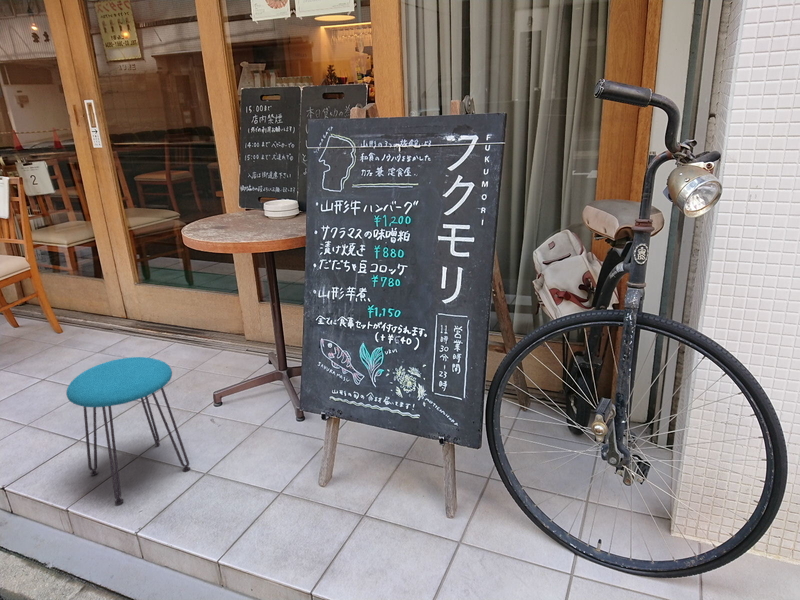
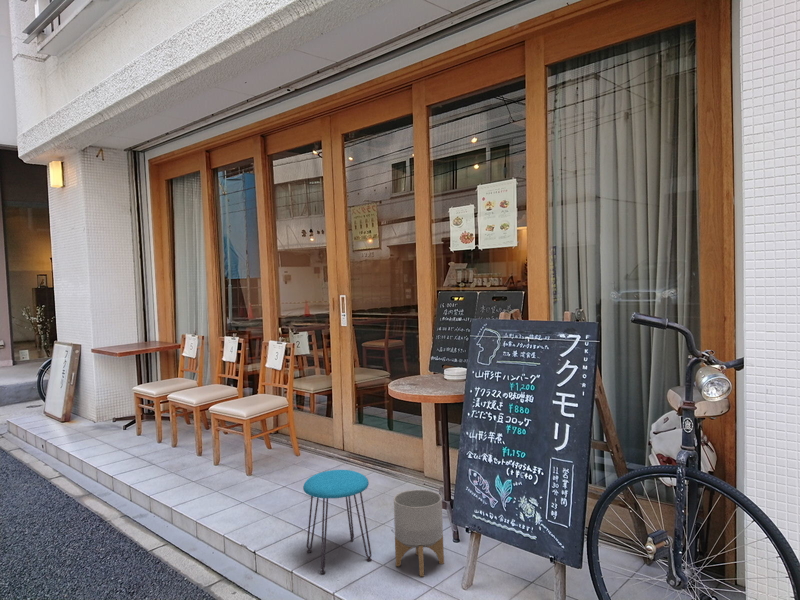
planter: none [213,368,290,479] -> present [394,489,444,576]

